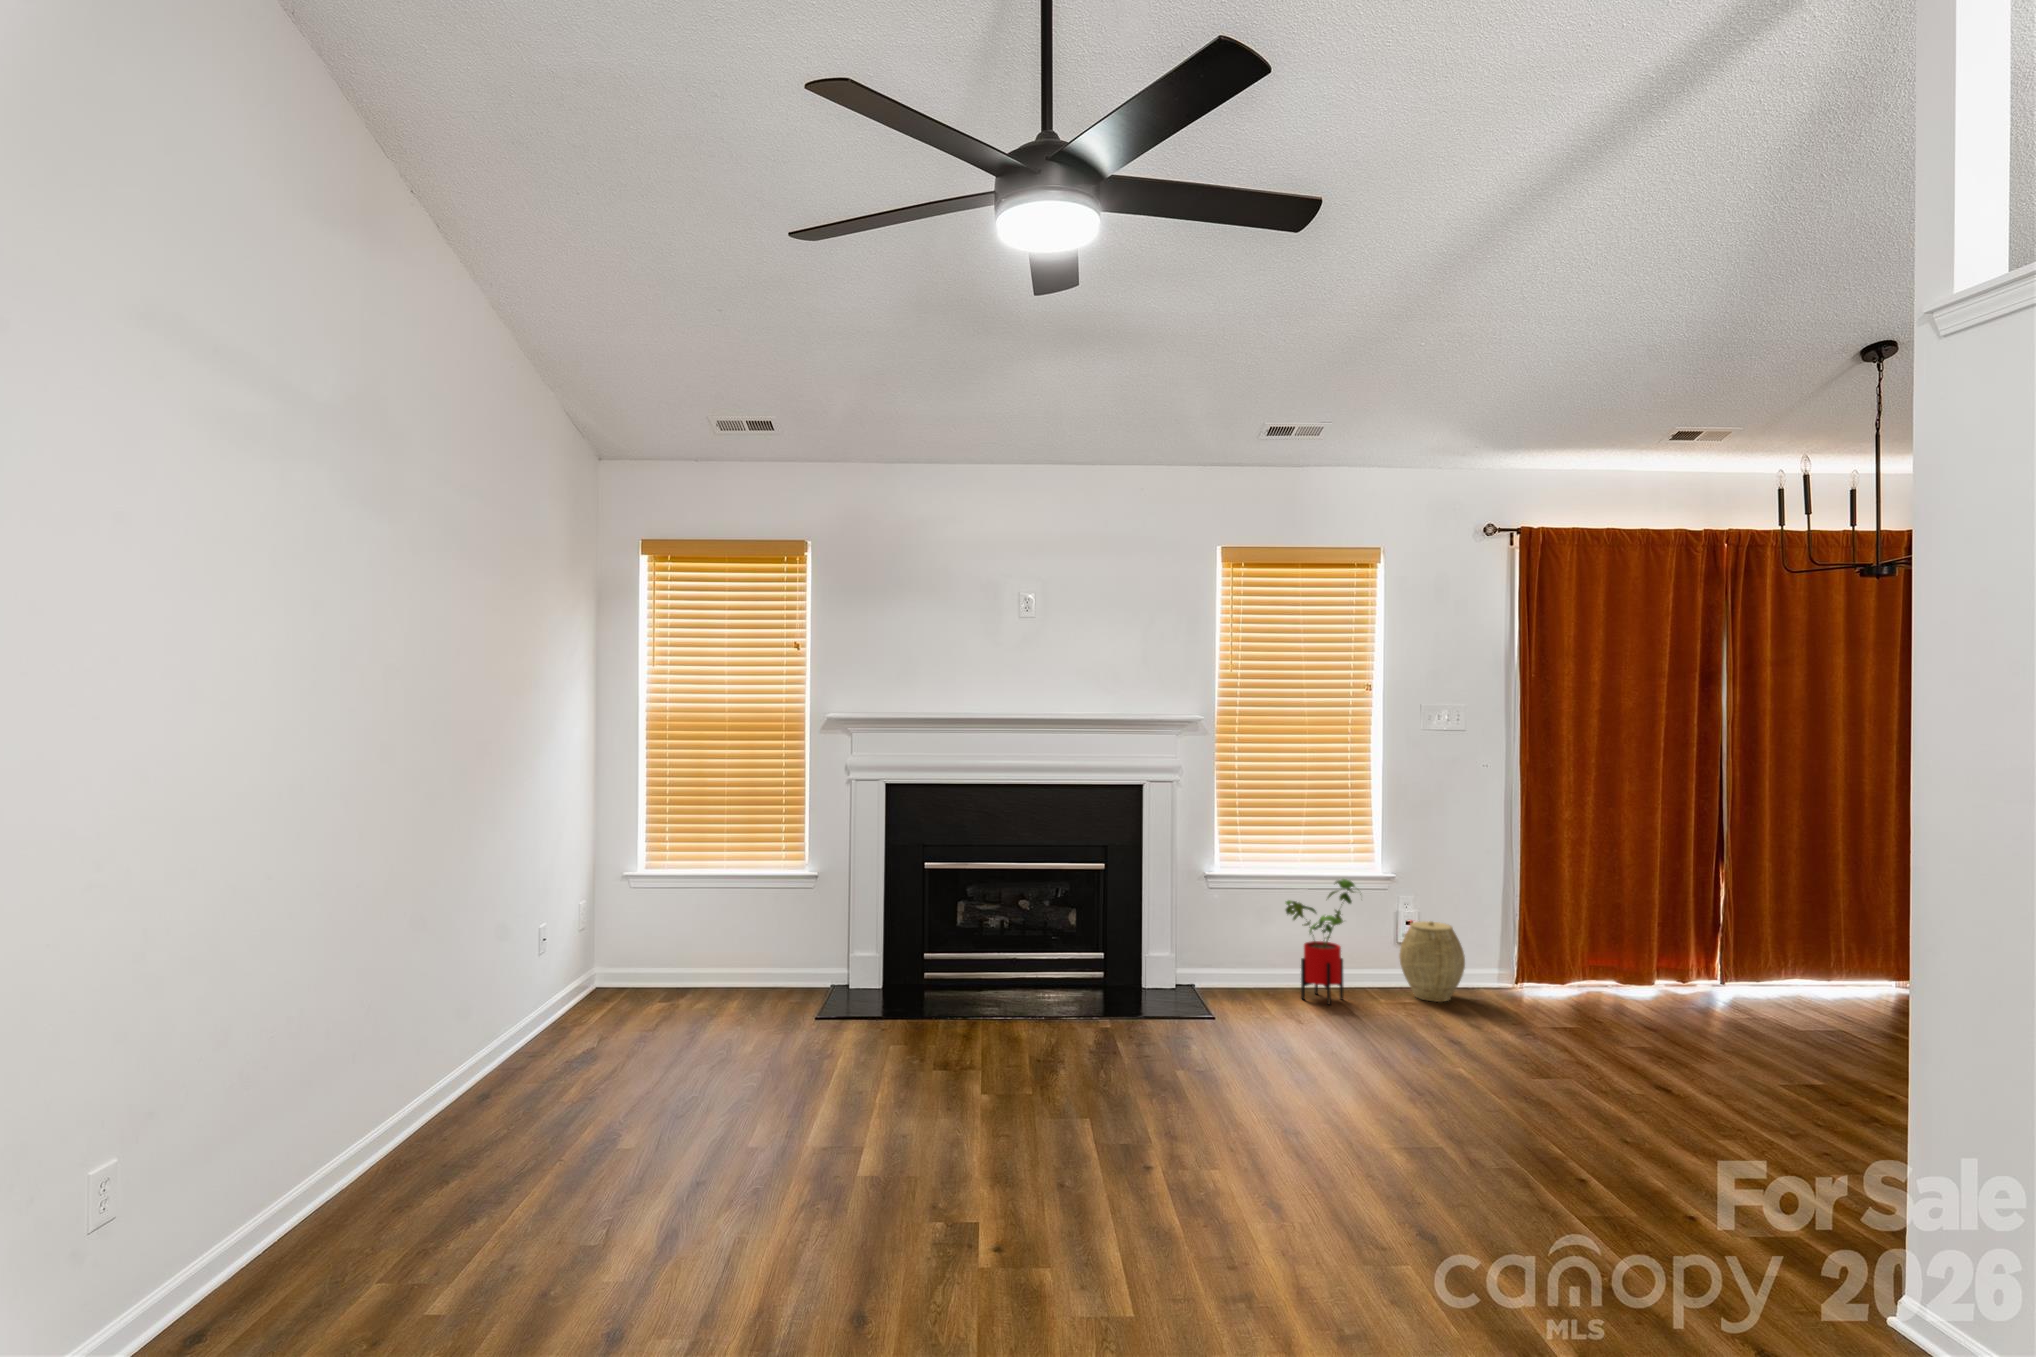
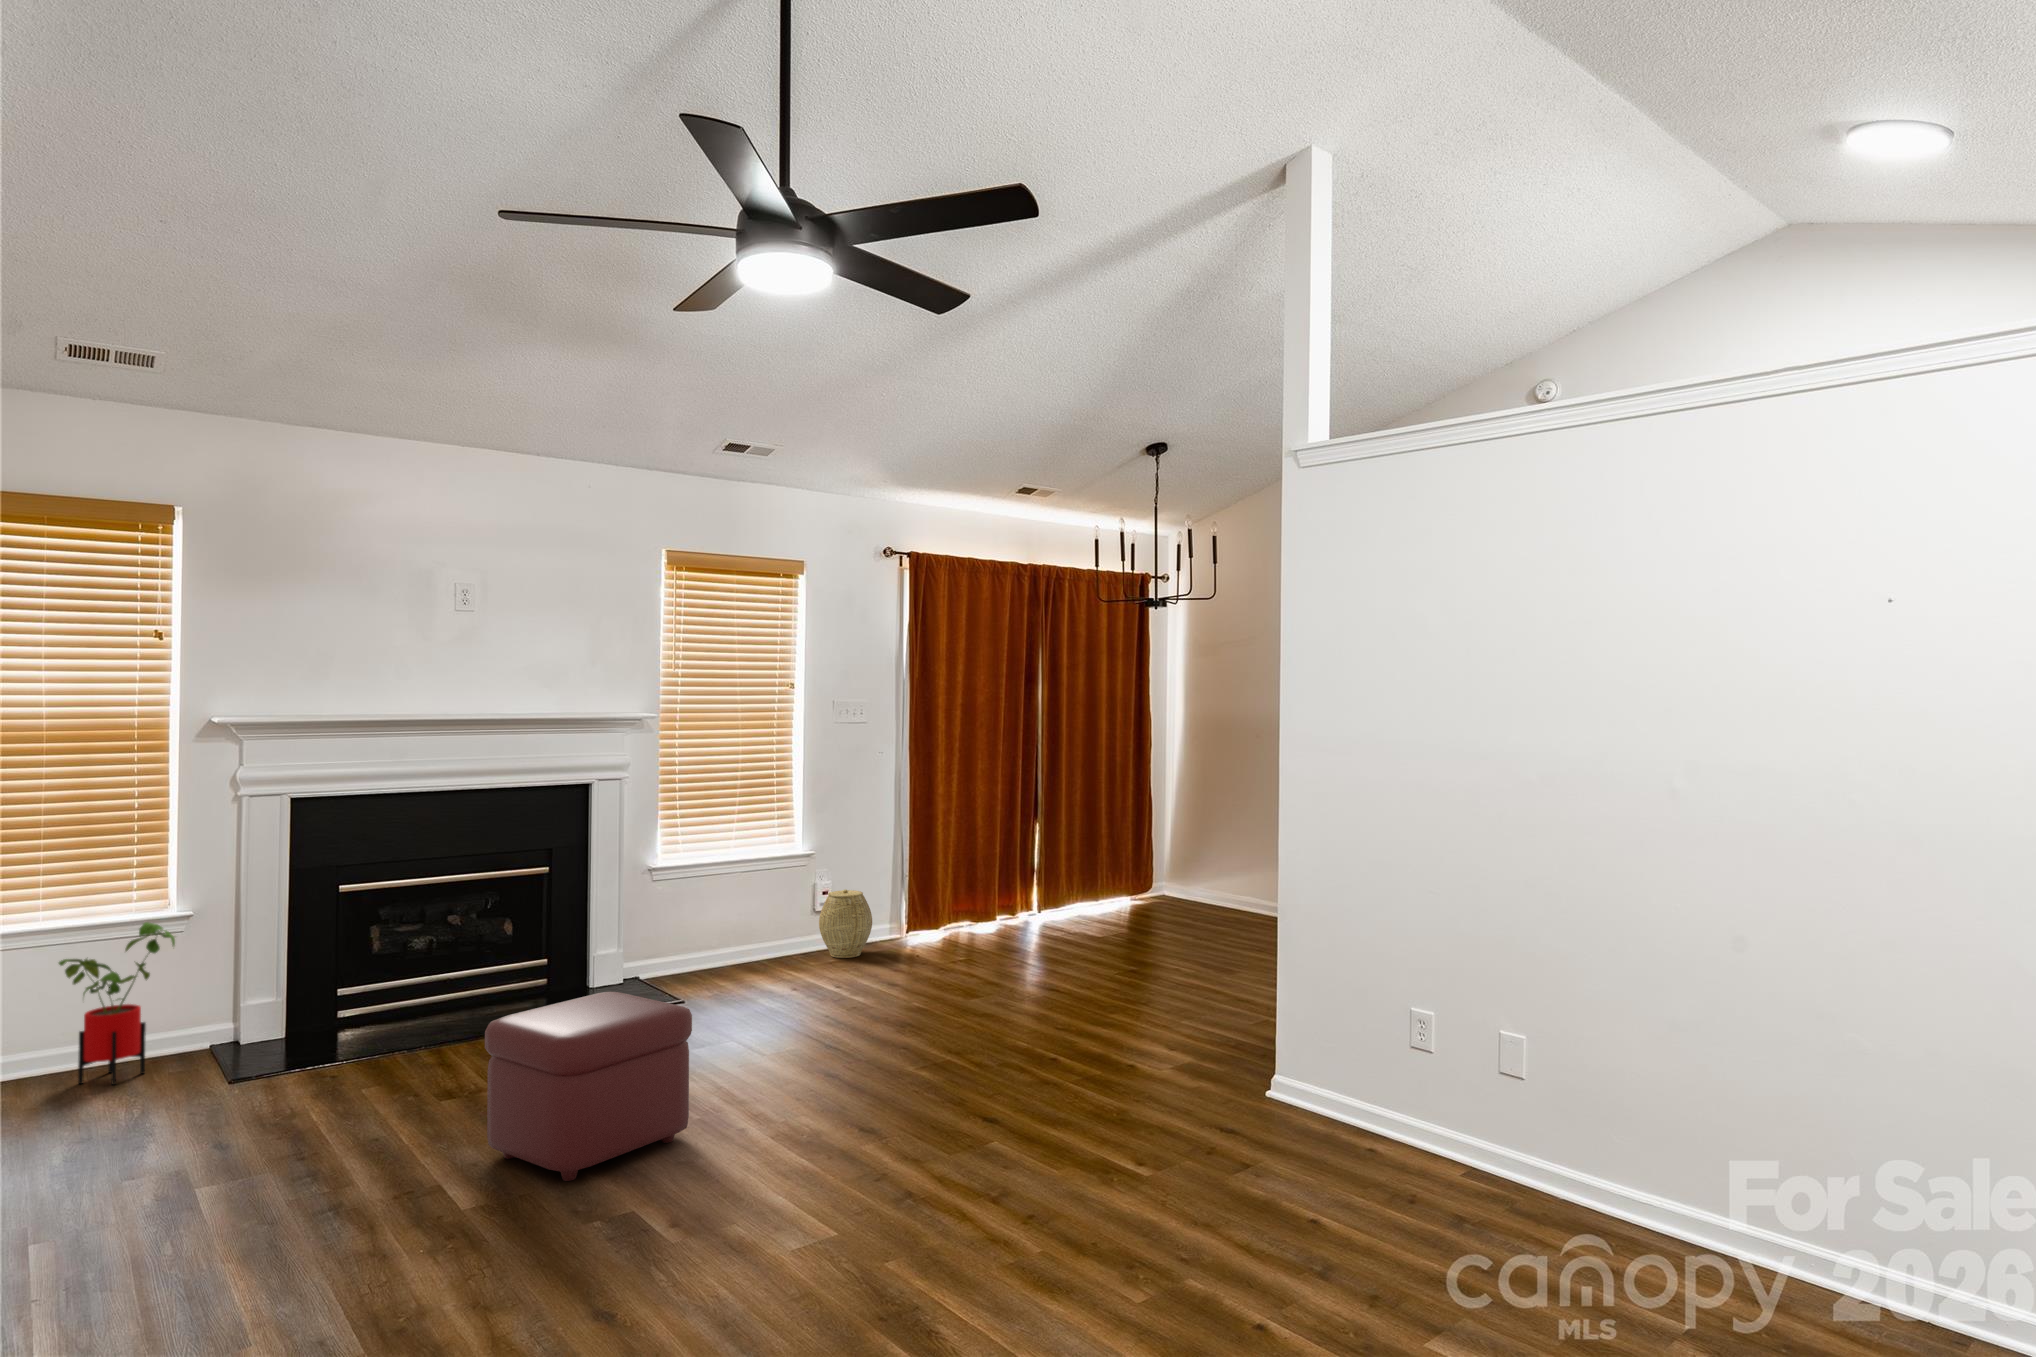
house plant: present [1286,879,1355,1005] -> present [59,922,175,1085]
ottoman: none [902,1006,1099,1212] -> present [485,992,692,1181]

